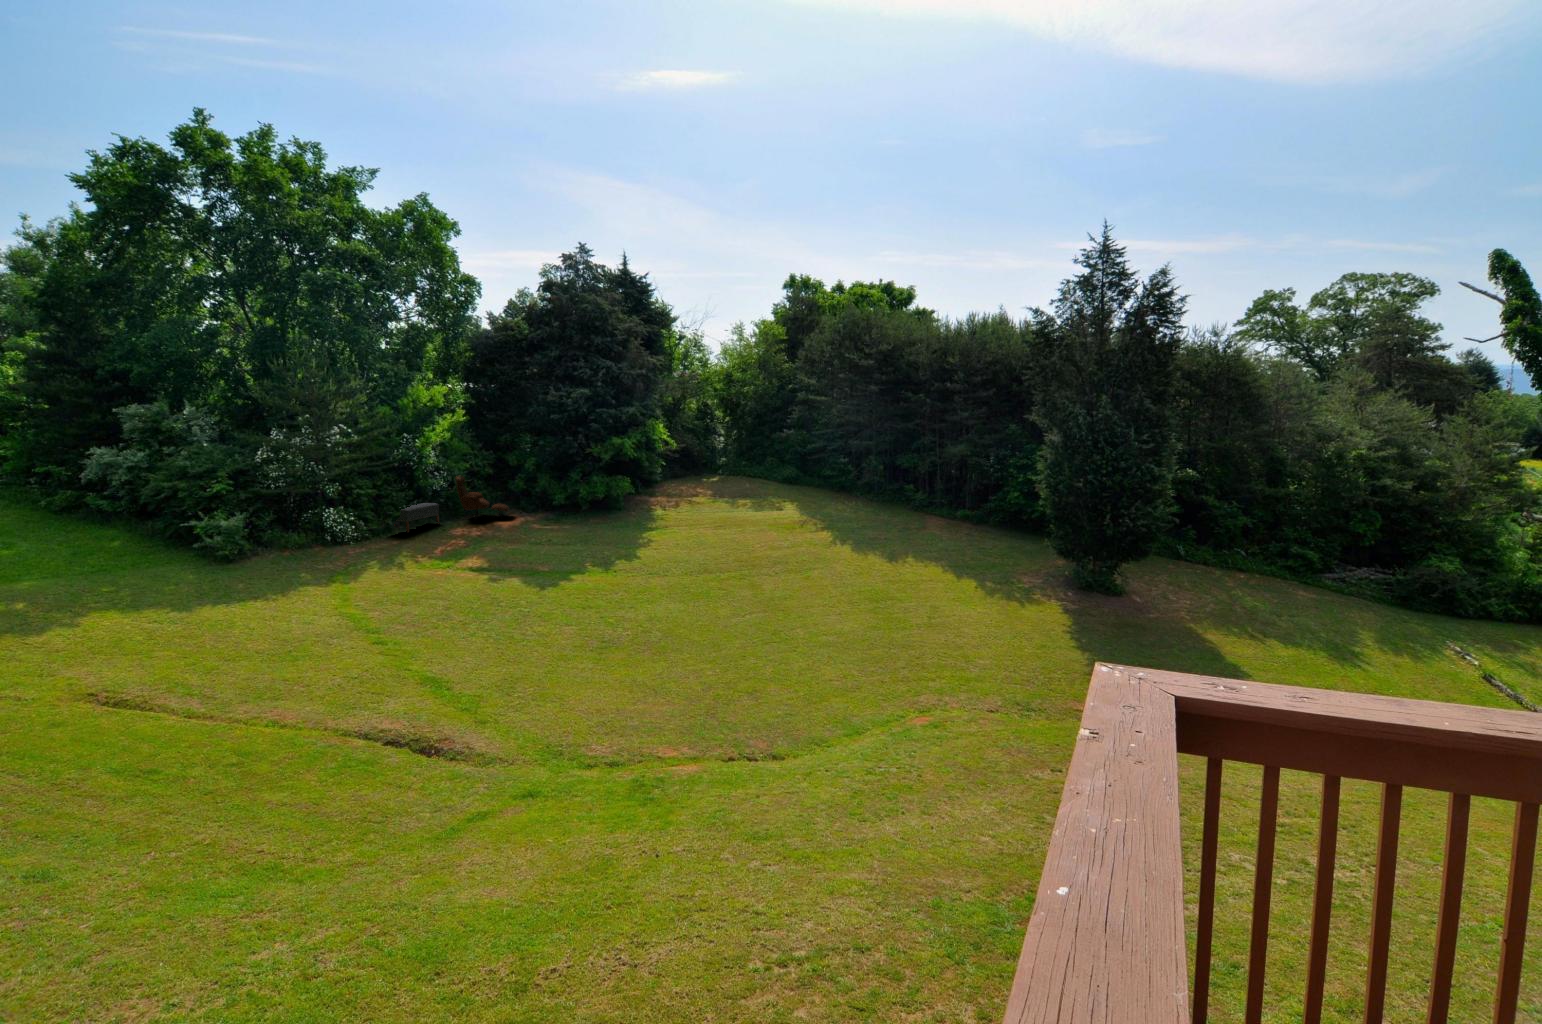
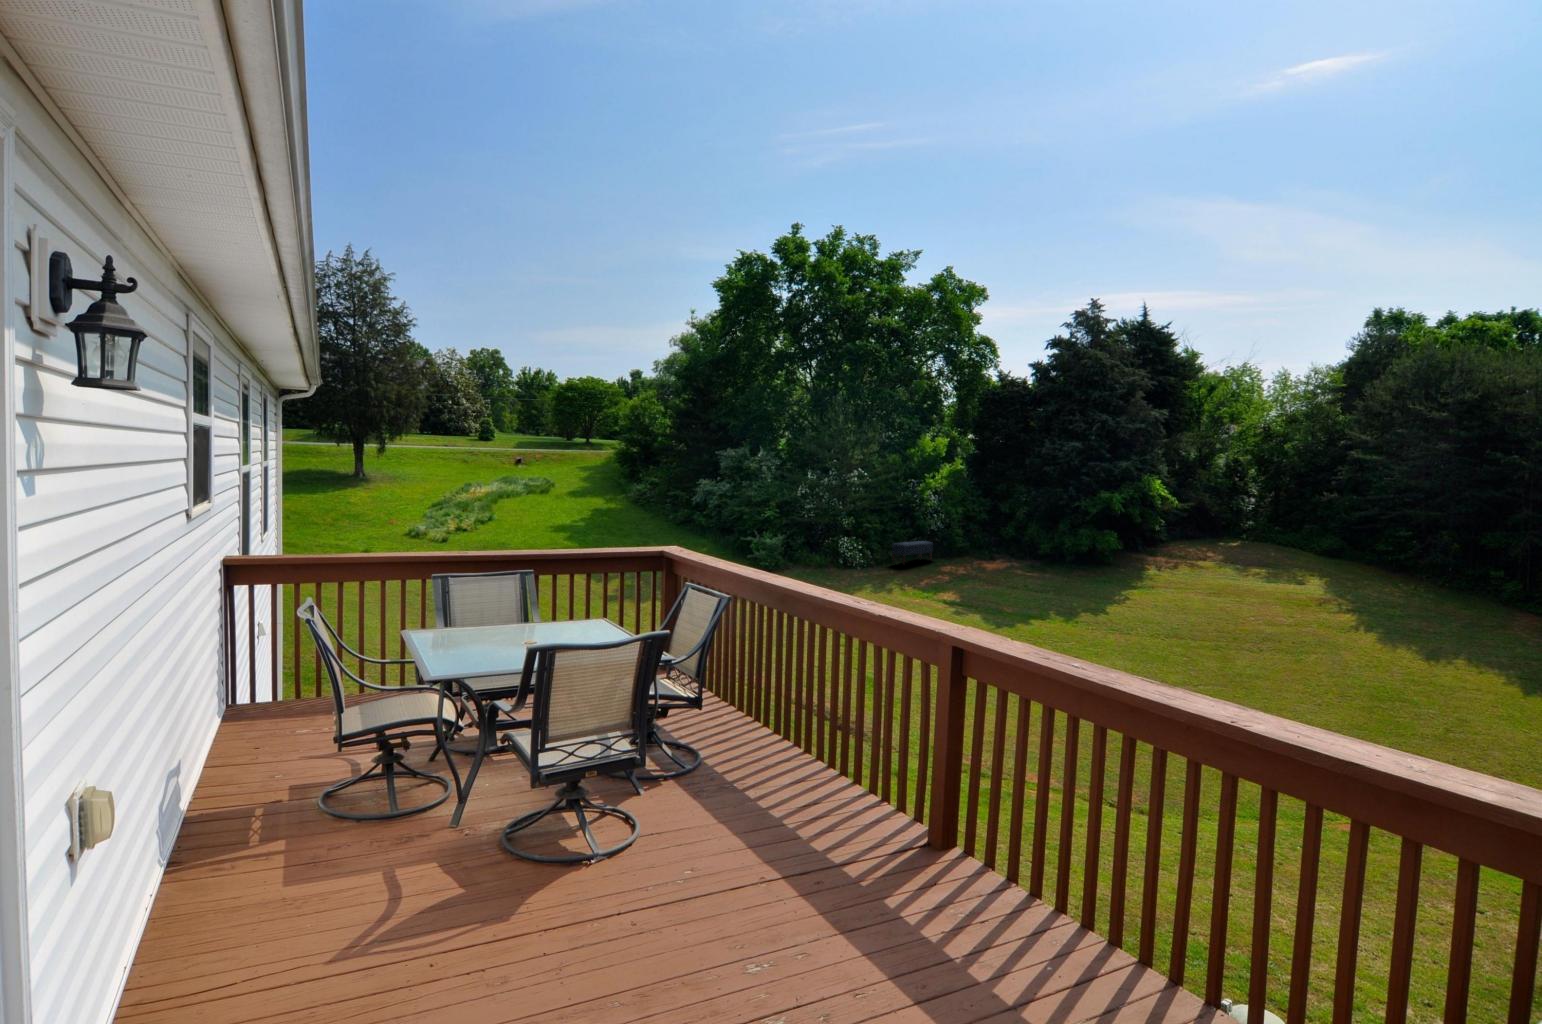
lounge chair: present [456,477,509,519] -> none [950,519,996,562]

